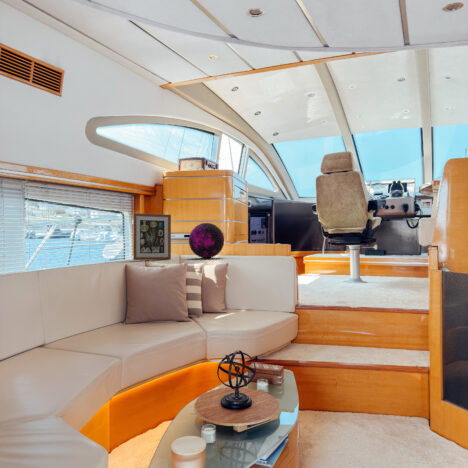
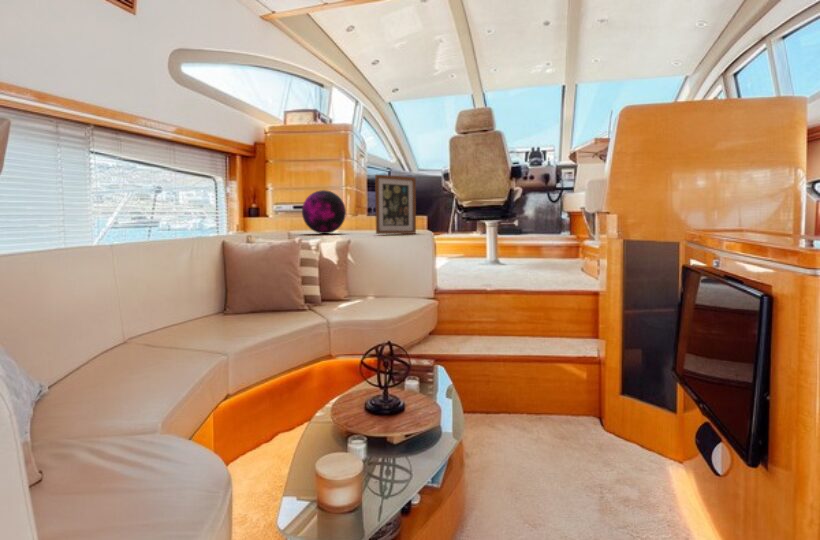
picture frame: present [133,213,171,260] -> present [375,175,416,234]

